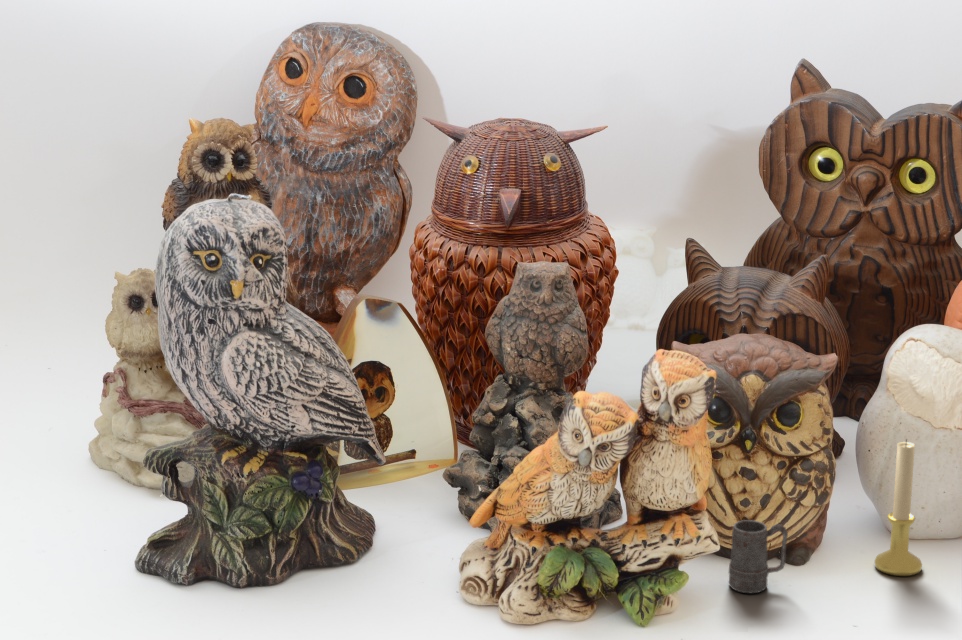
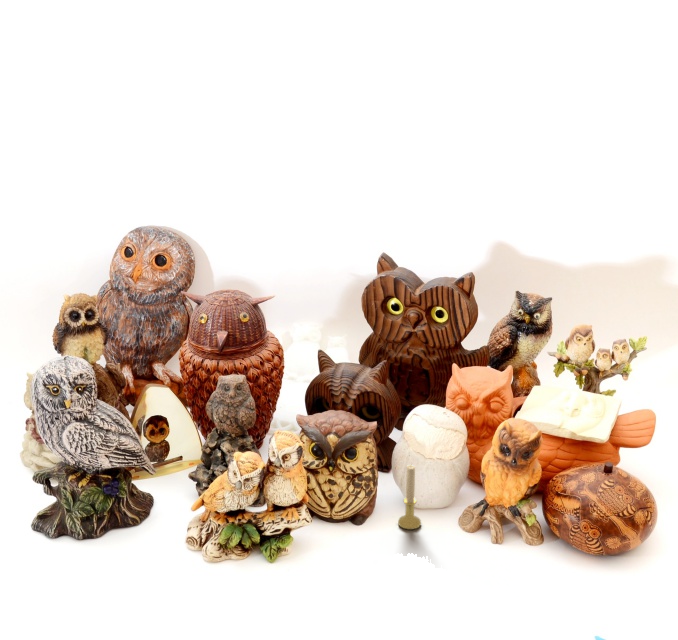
mug: present [729,520,788,593] -> none [323,504,350,541]

